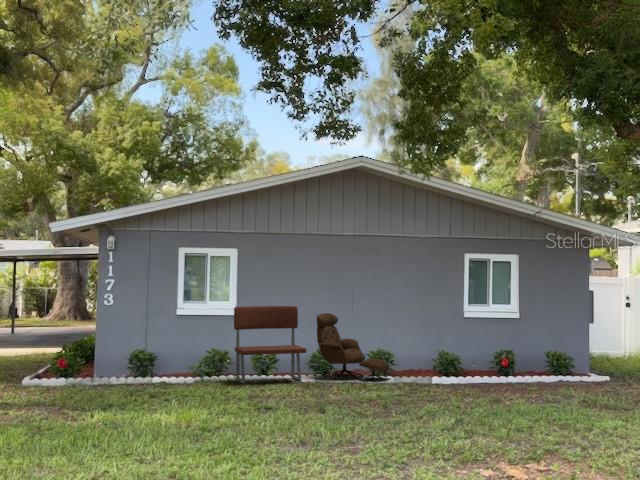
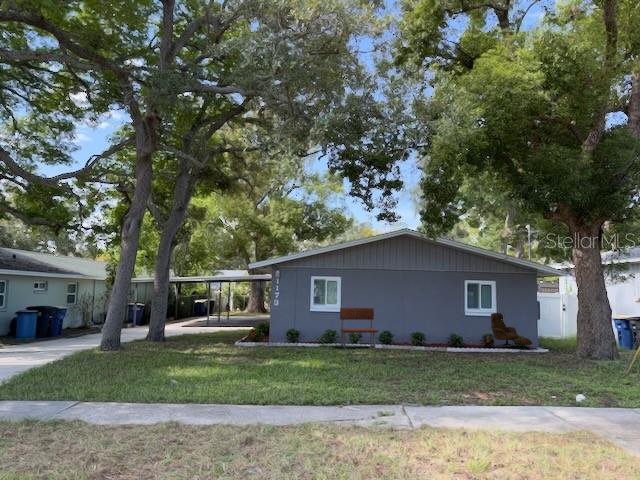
lounge chair: present [317,313,390,381] -> present [491,313,532,350]

